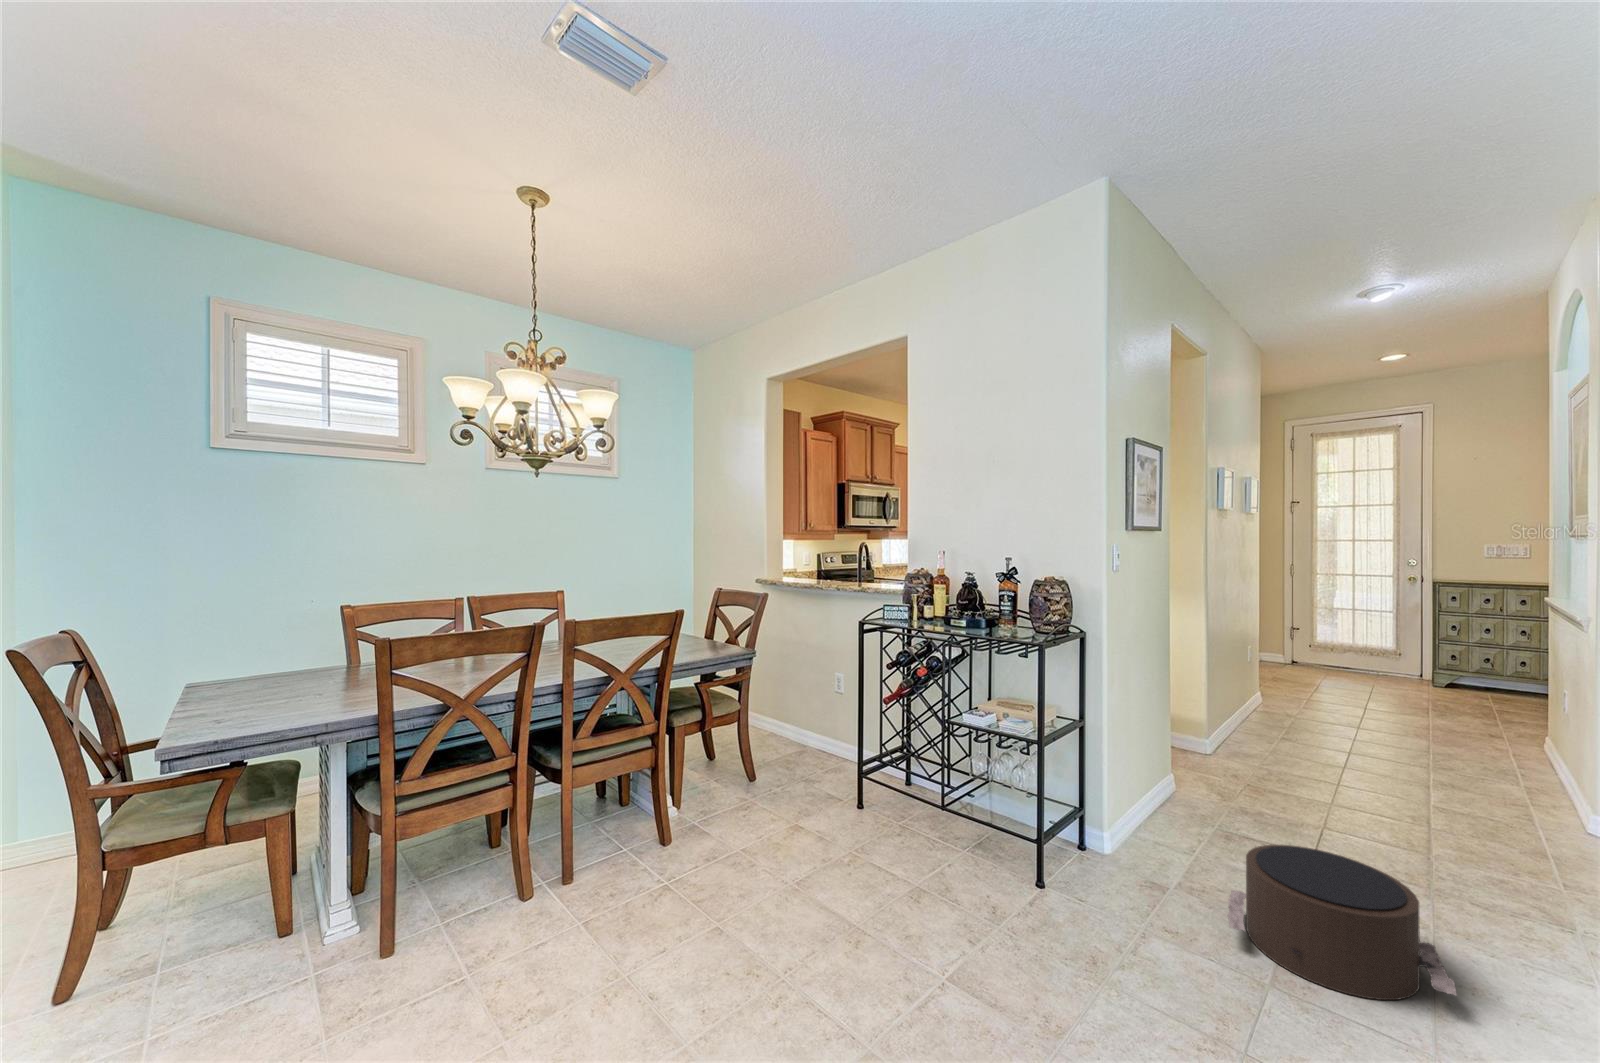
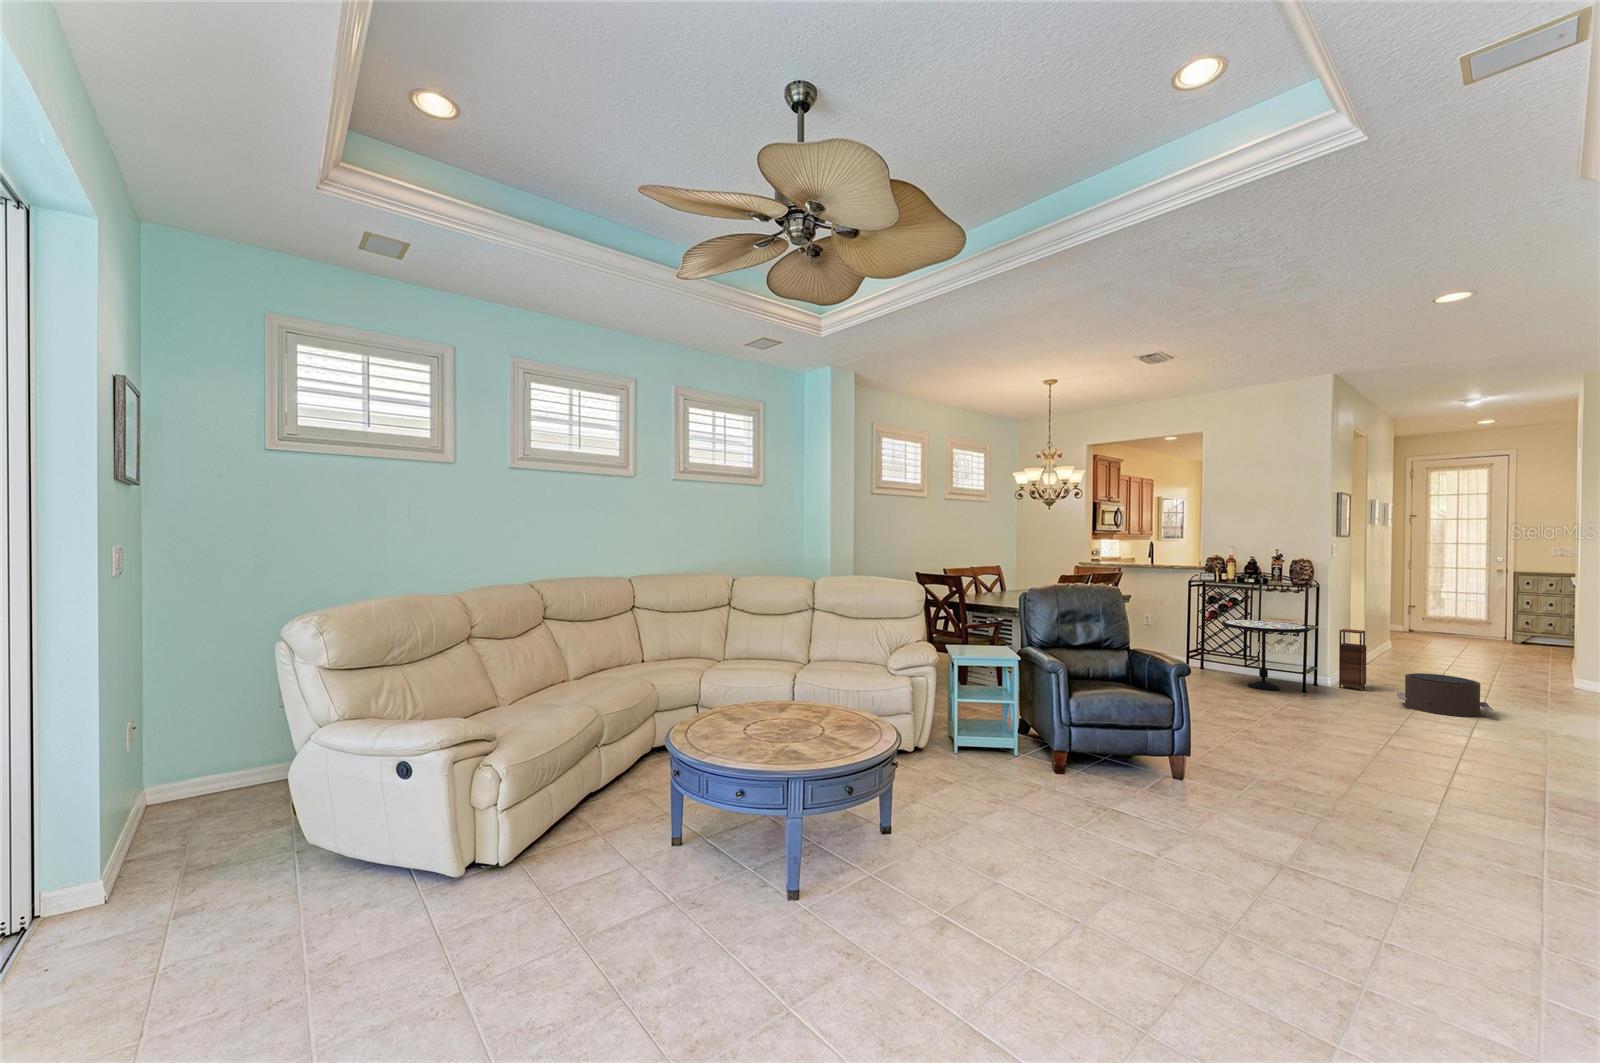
side table: none [901,697,1057,862] -> present [1222,620,1309,690]
storage cabinet: none [1129,717,1182,857] -> present [1339,629,1366,691]

